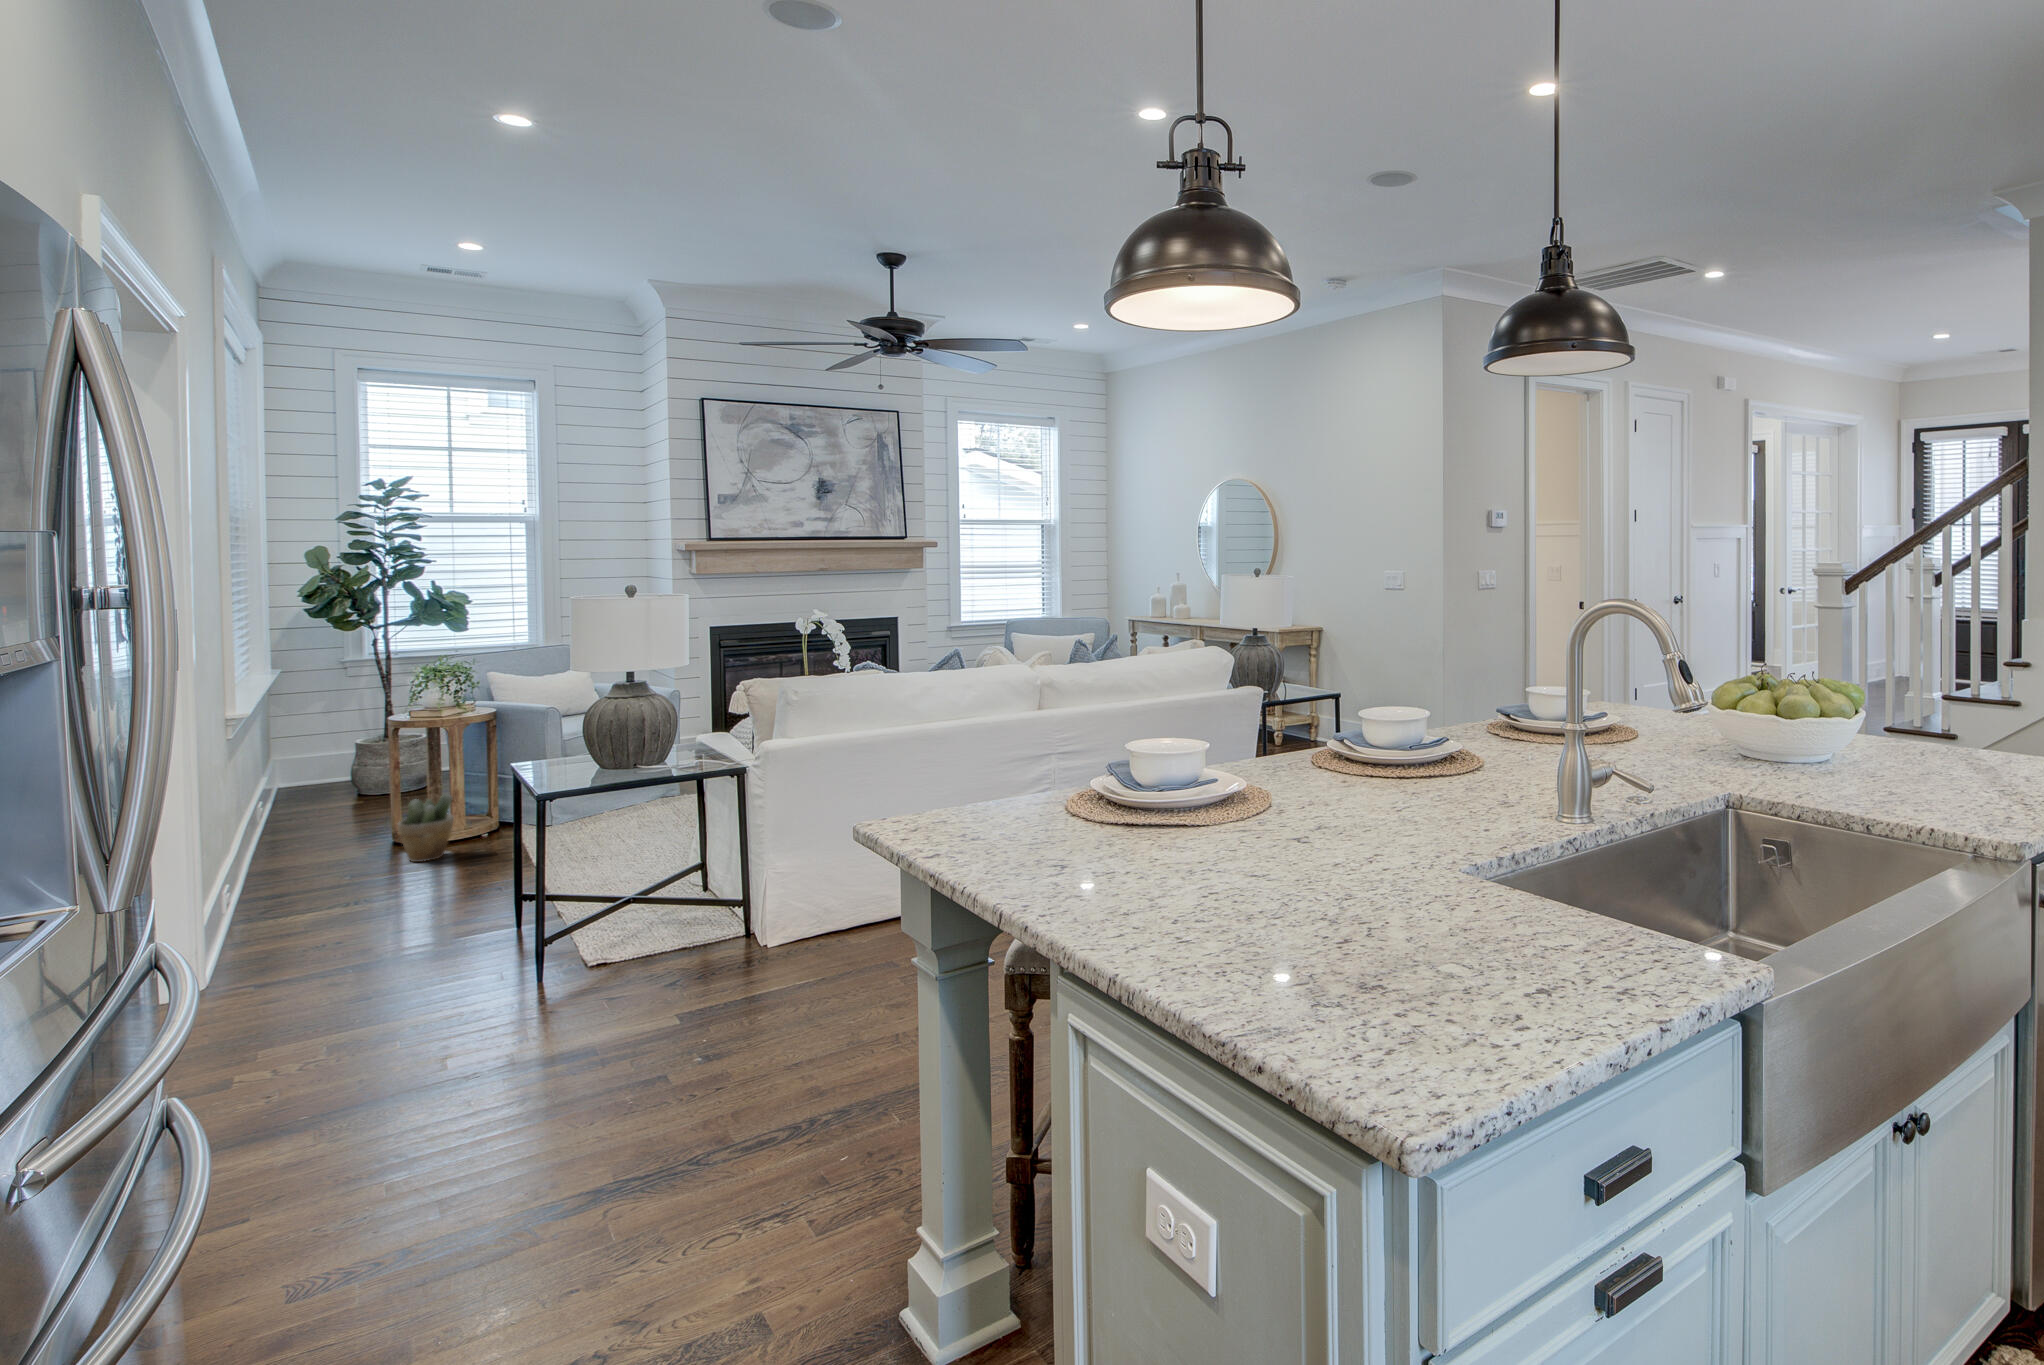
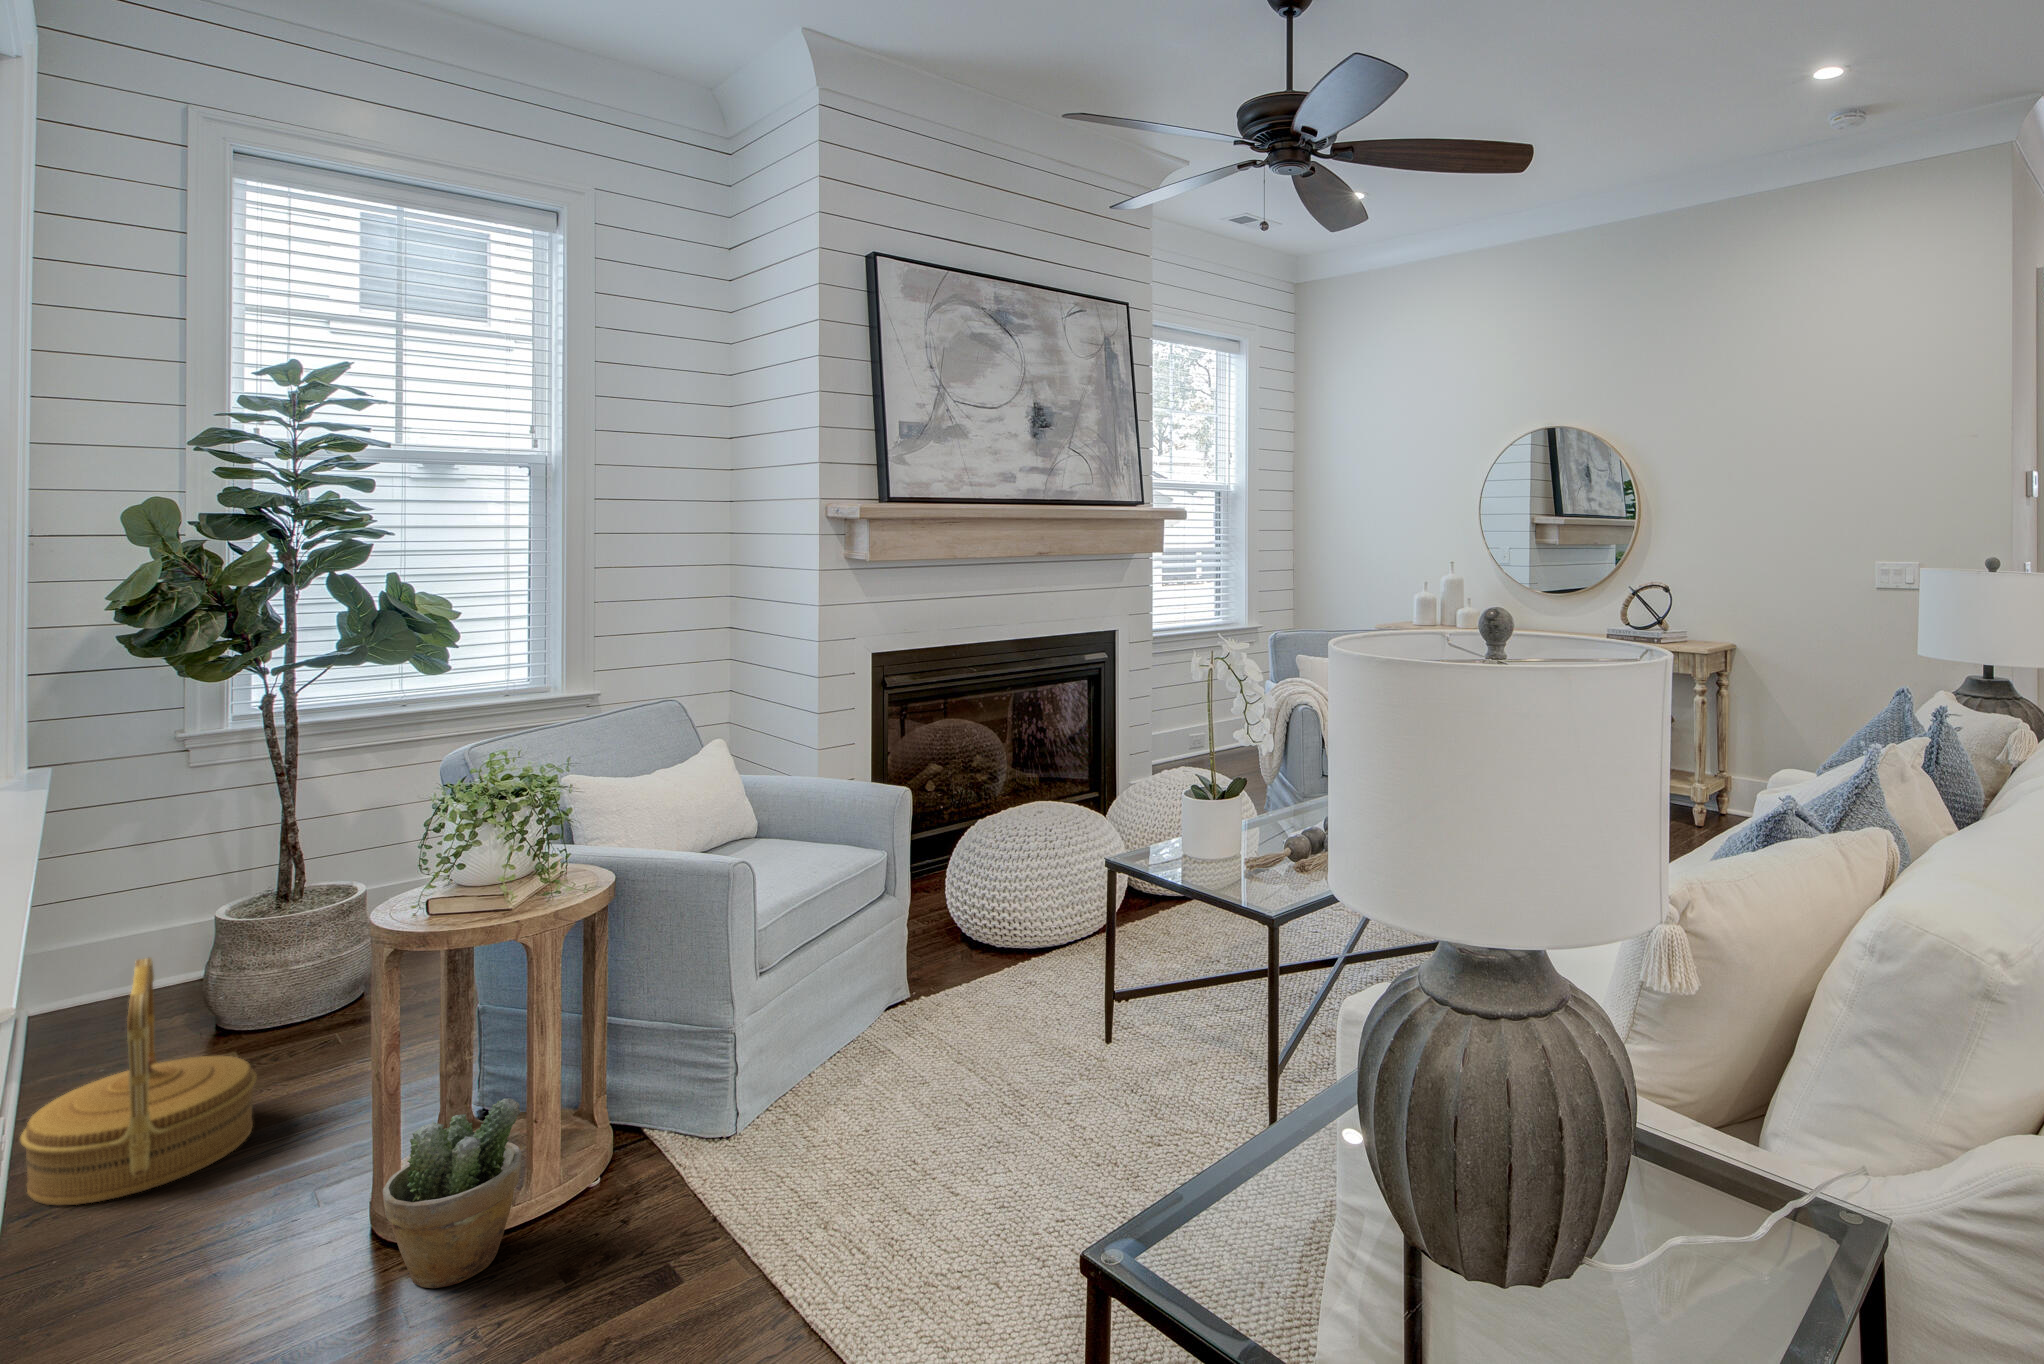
basket: none [265,750,361,842] -> present [20,958,257,1206]

